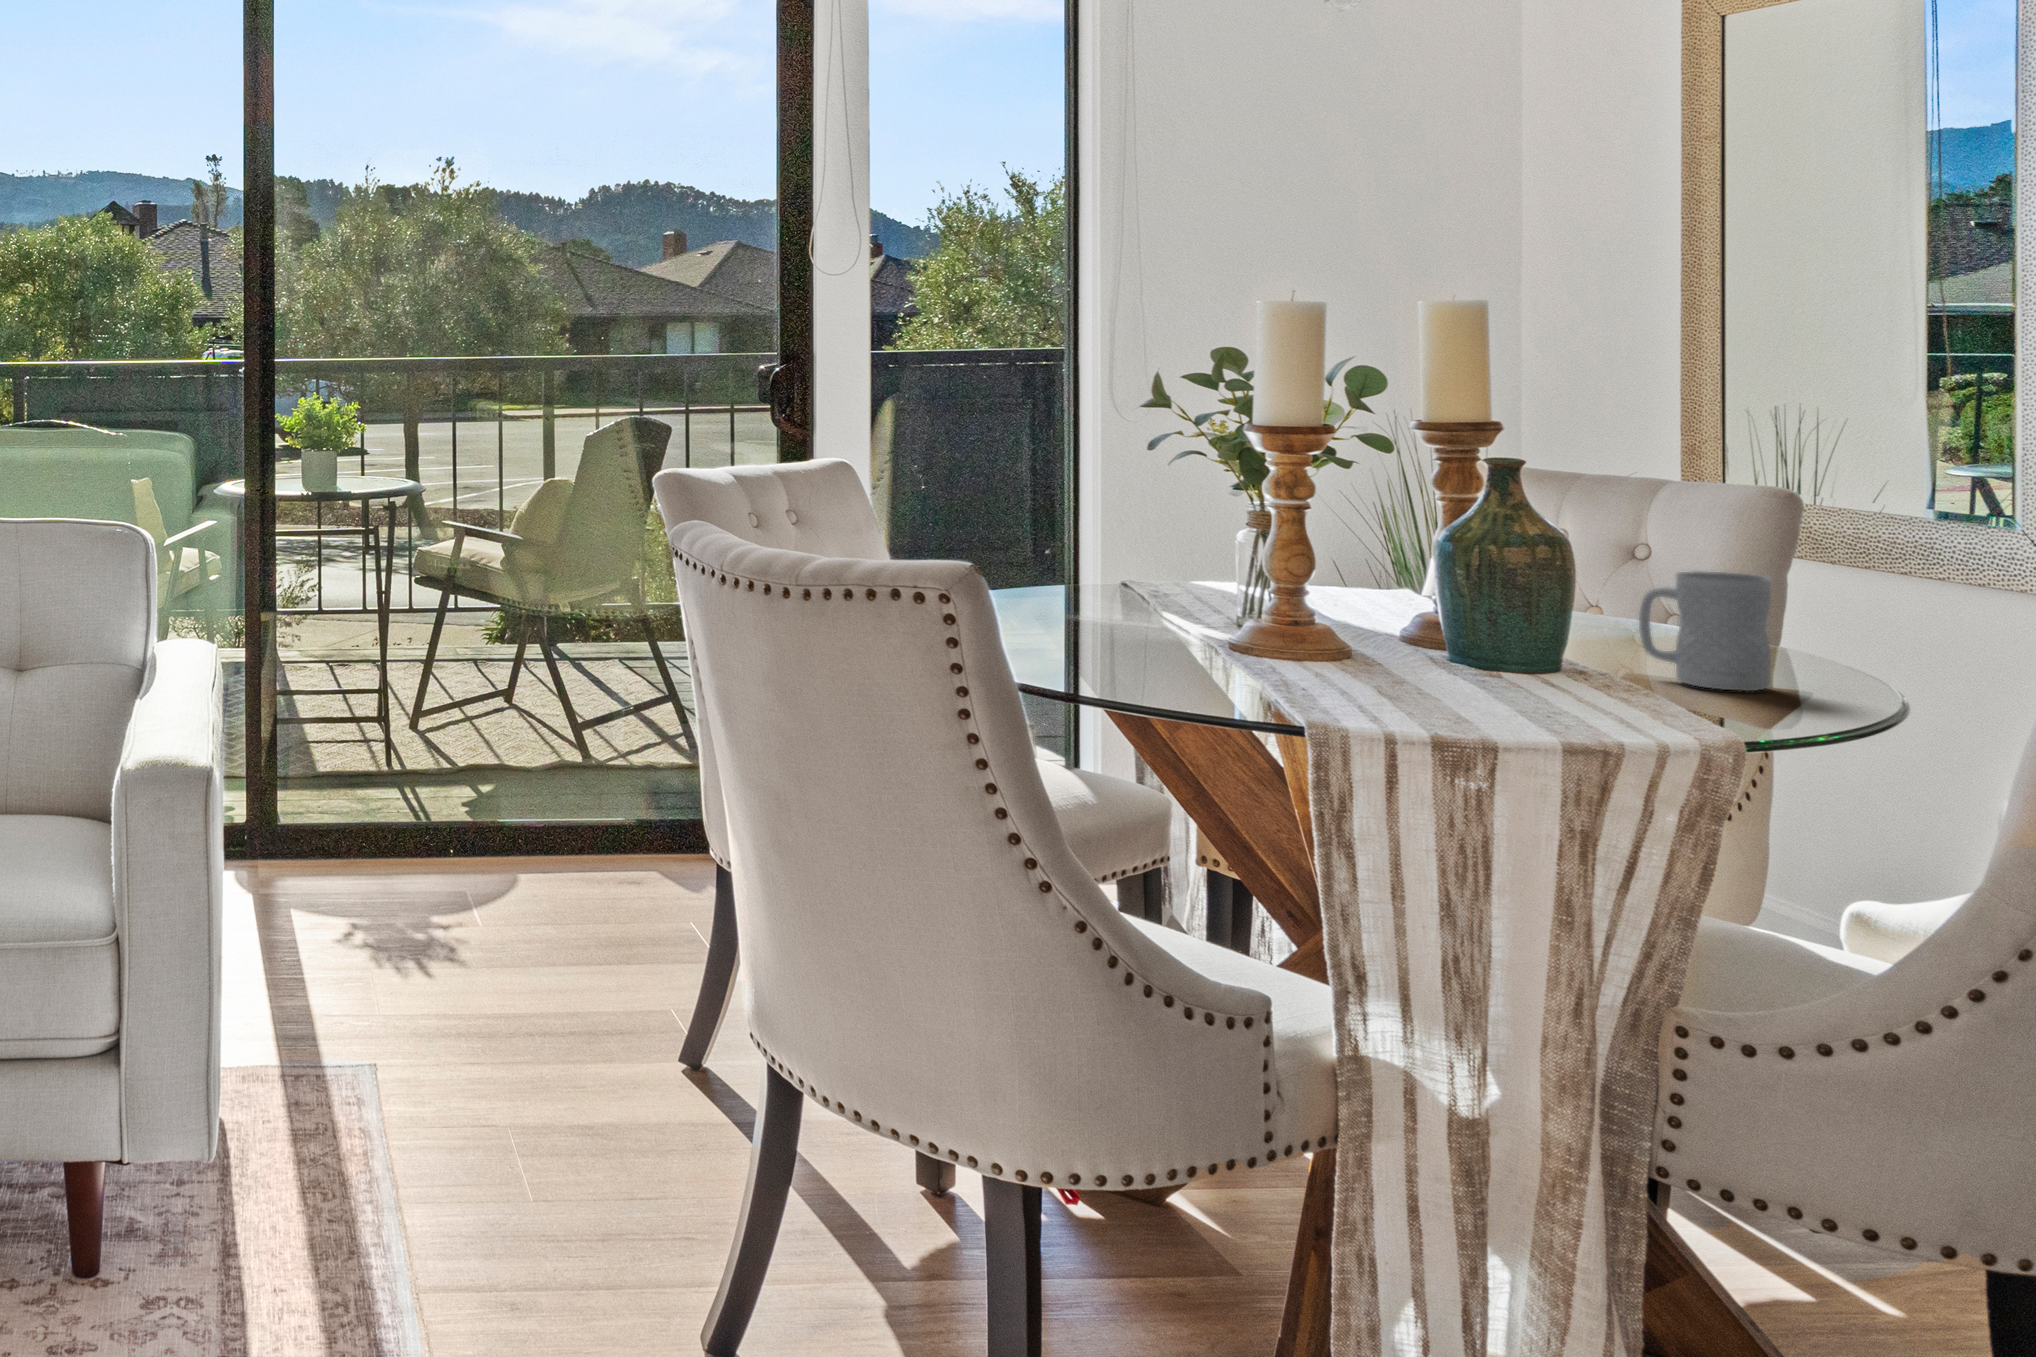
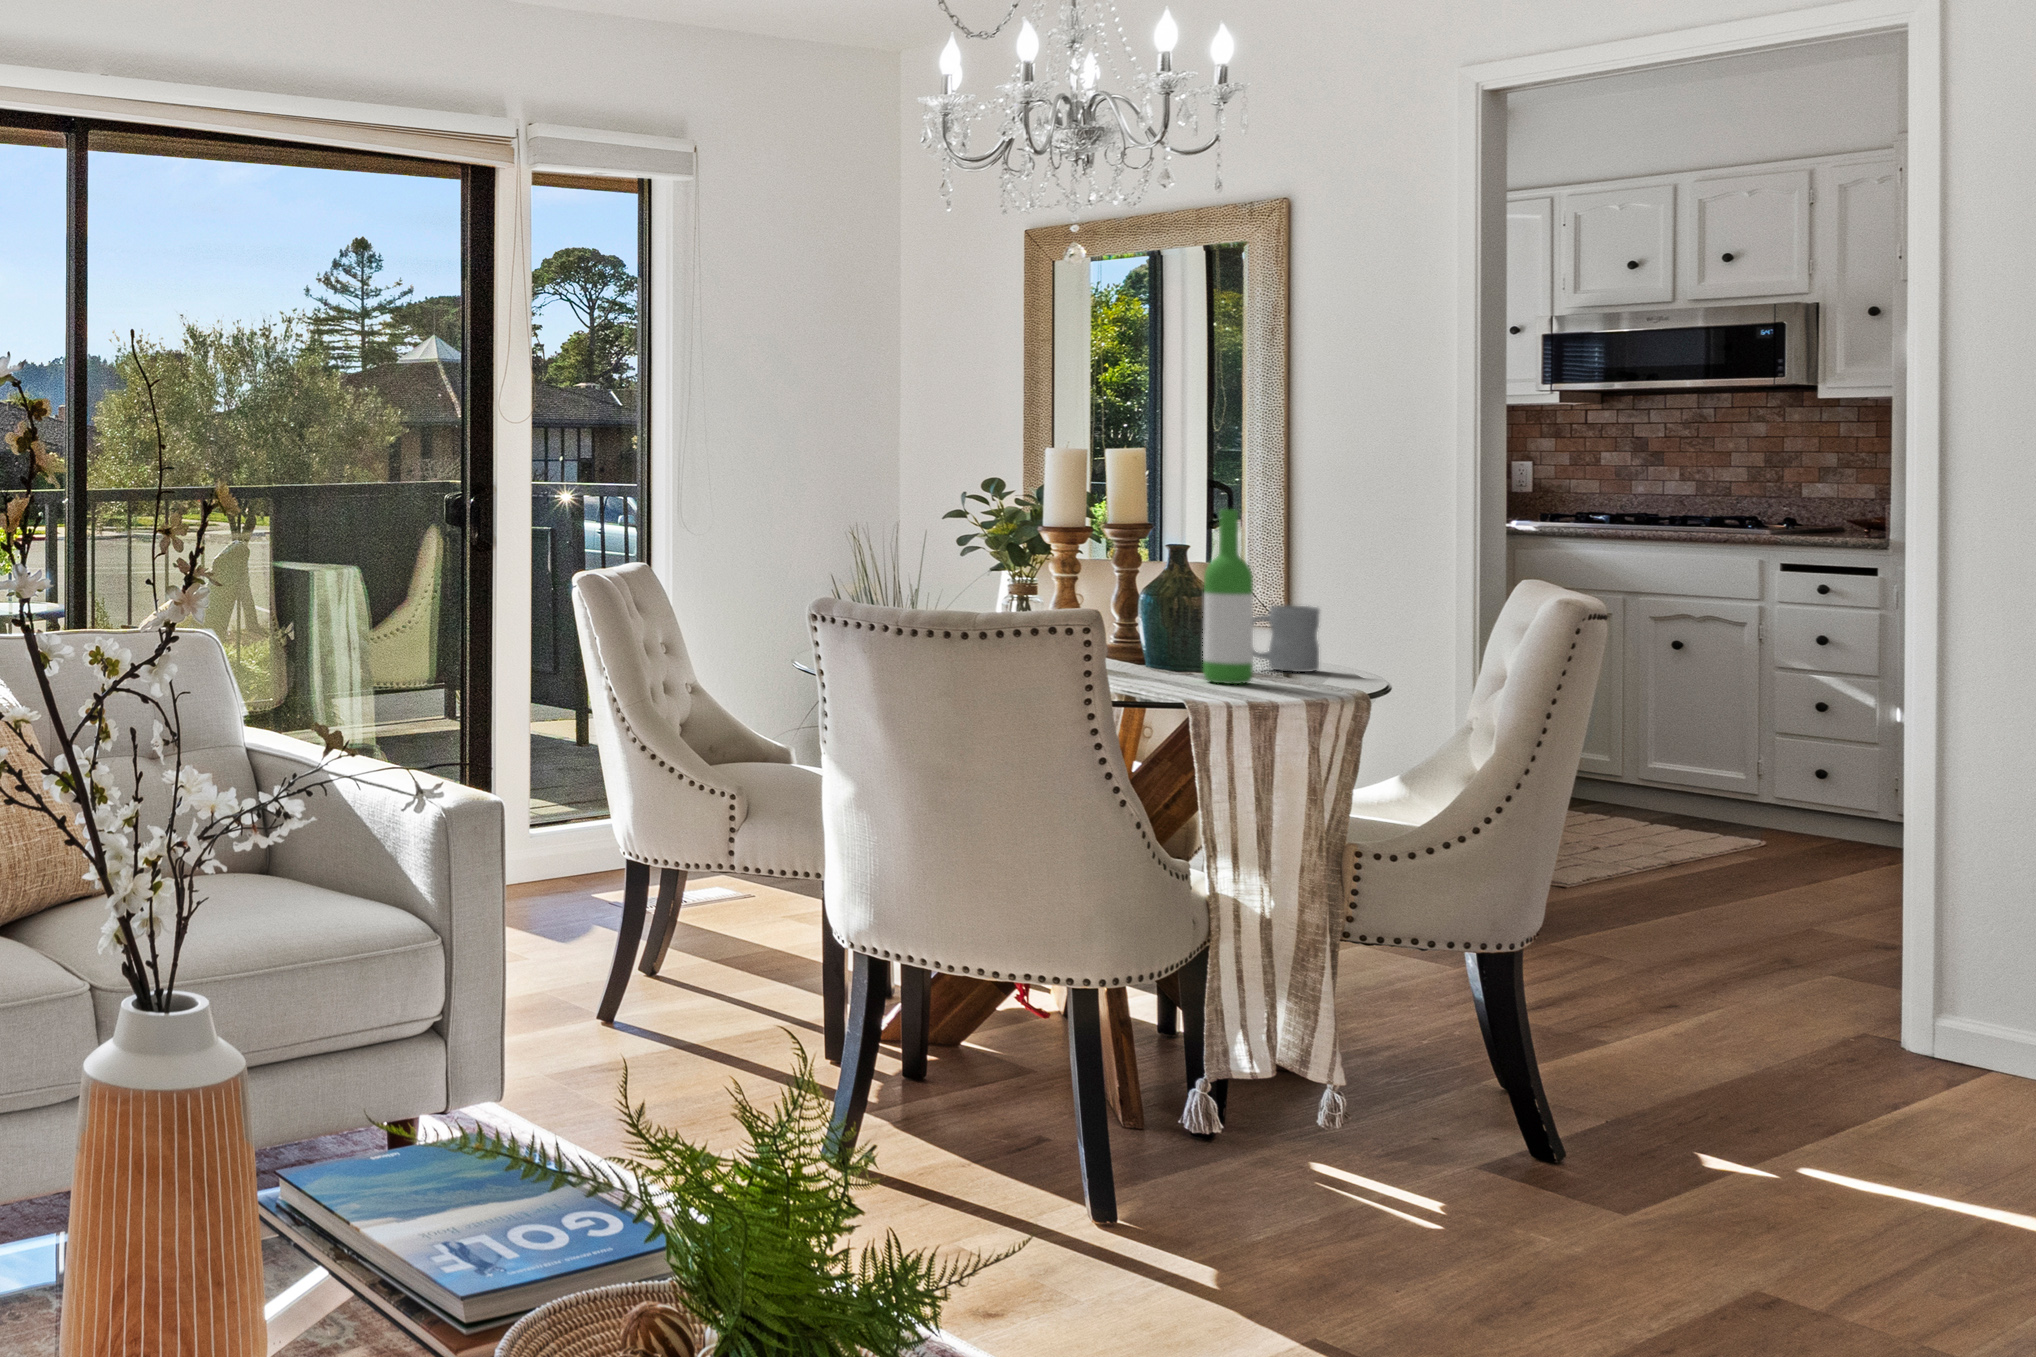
wine bottle: none [1457,404,1545,703] -> present [1203,509,1253,684]

